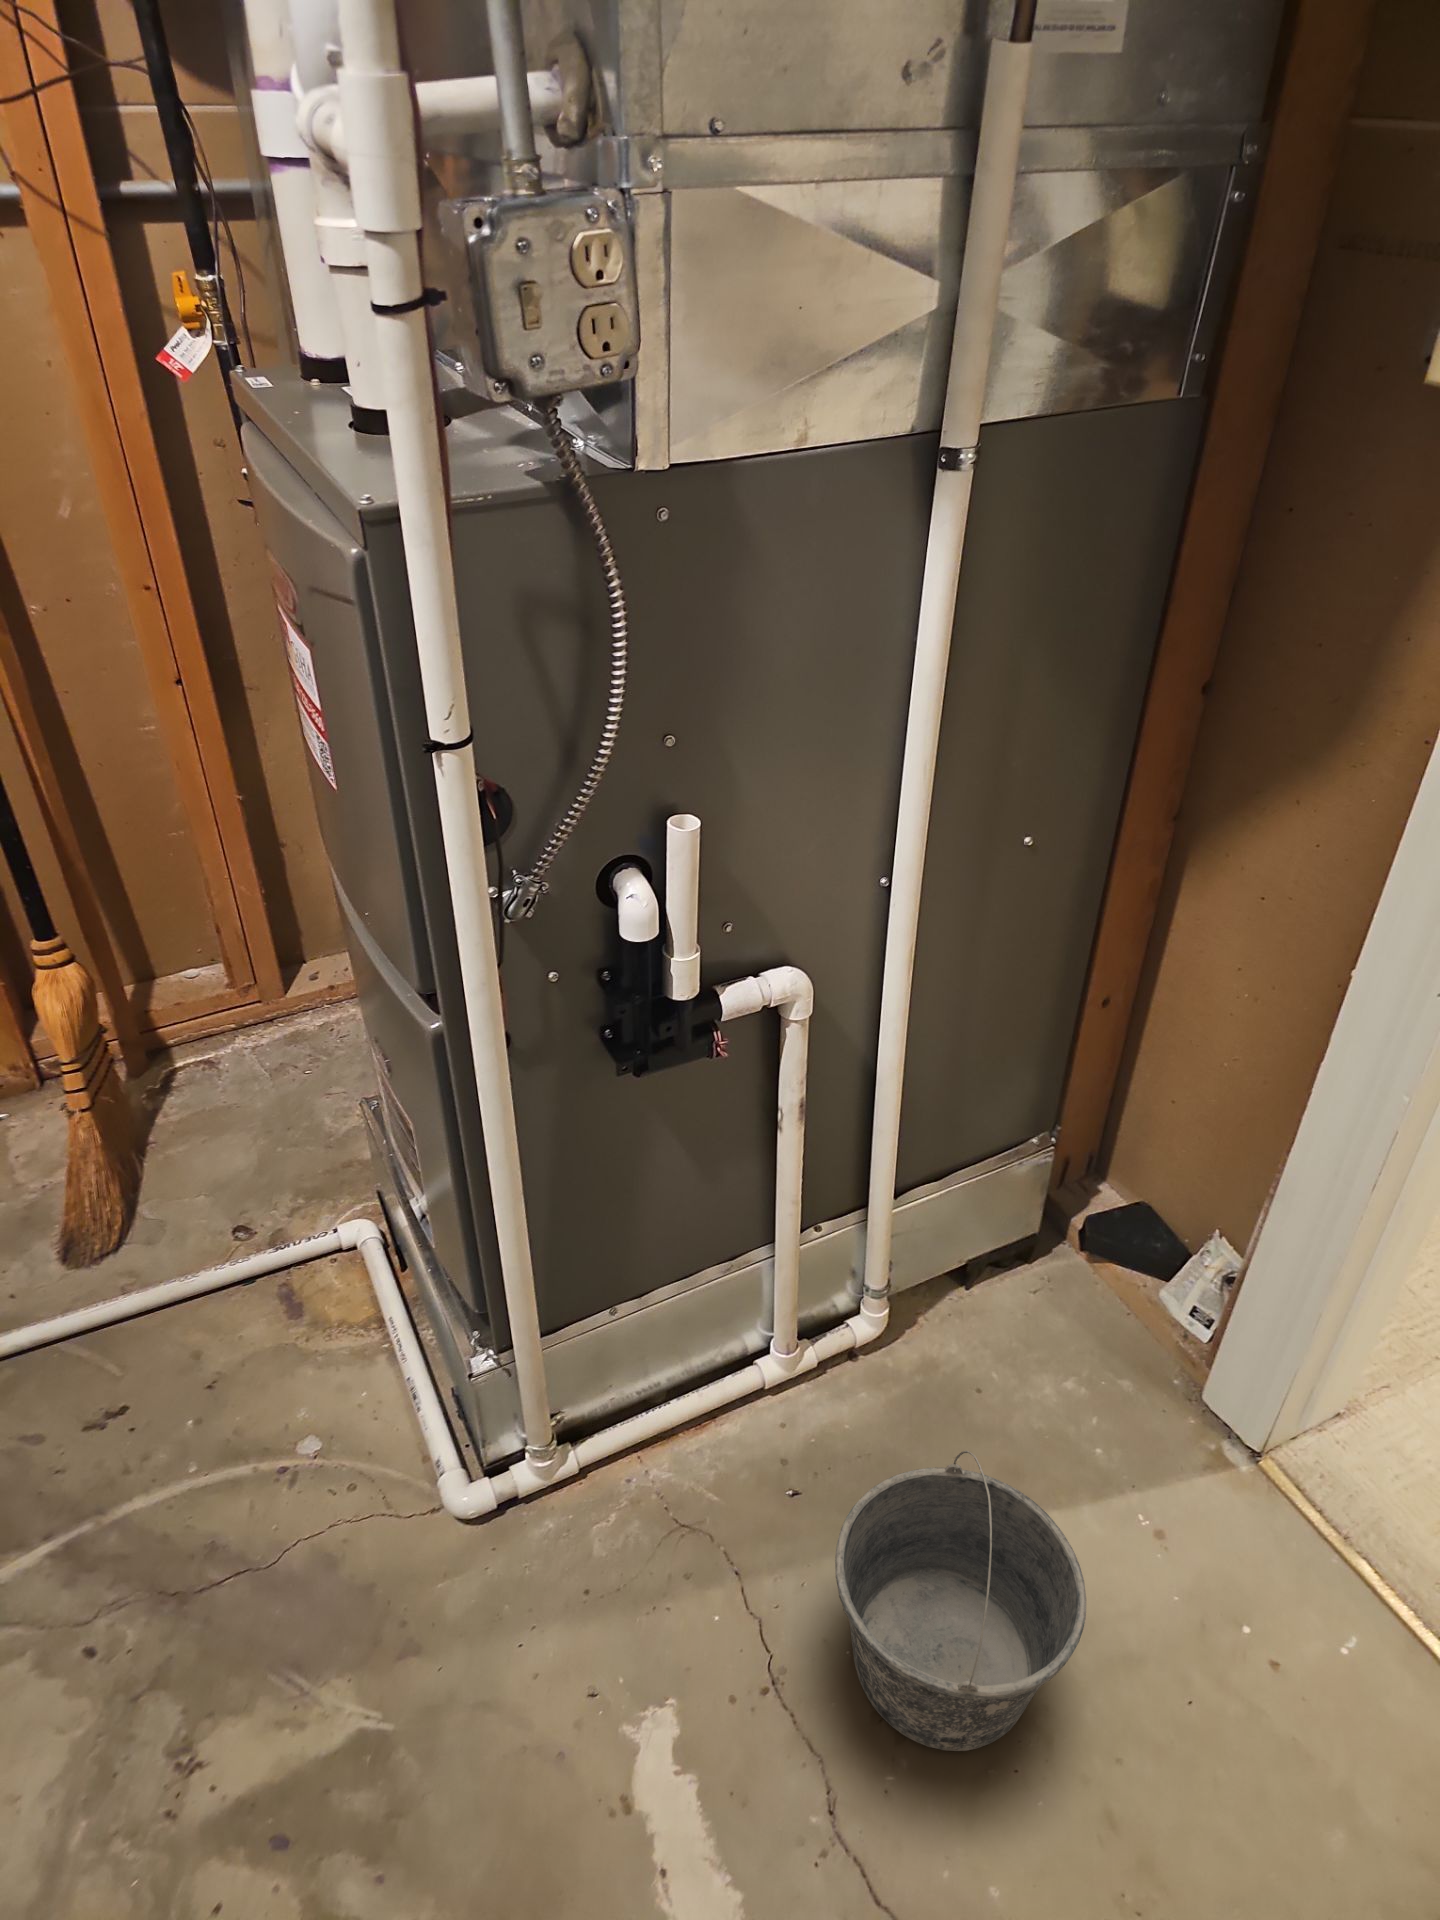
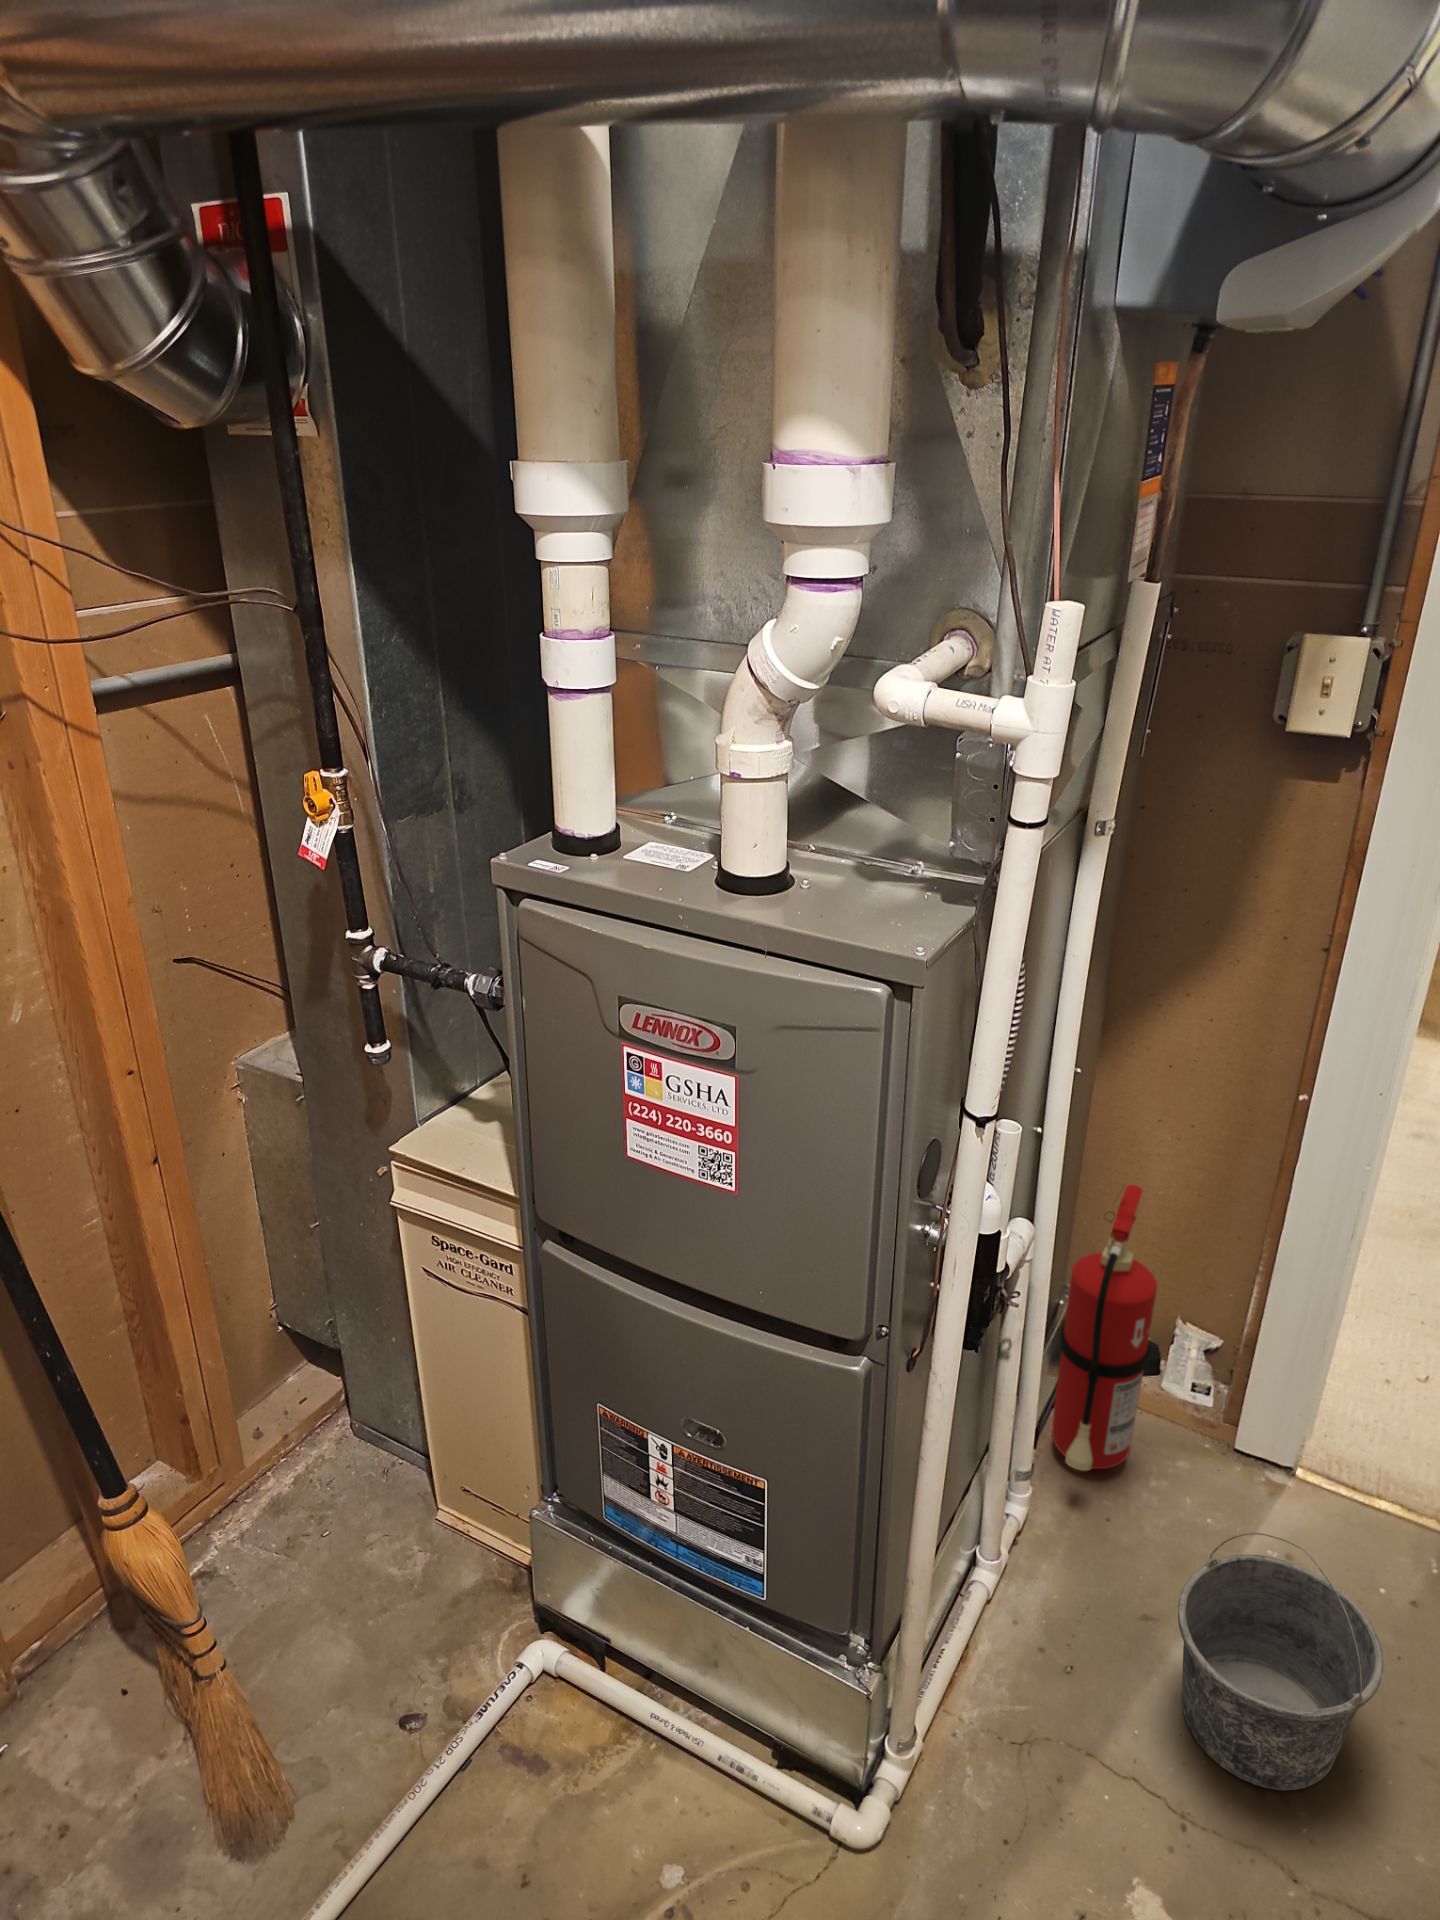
fire extinguisher: none [950,1015,1144,1344] -> present [1051,1183,1157,1471]

